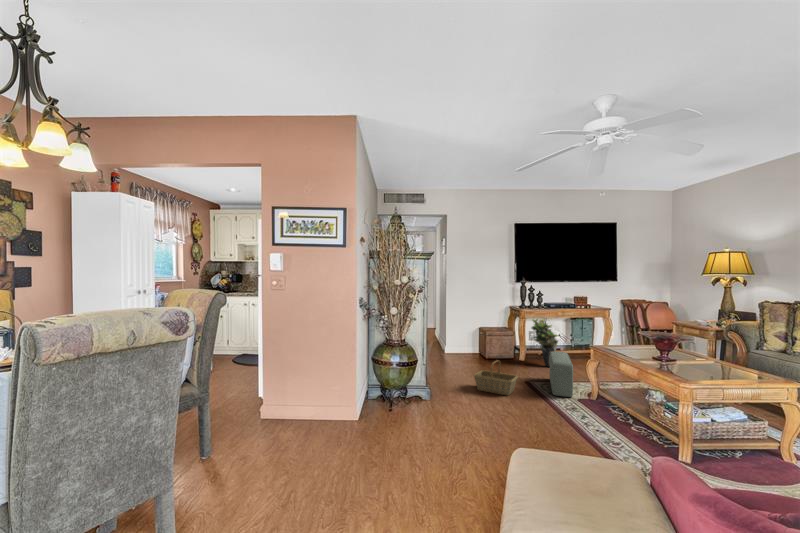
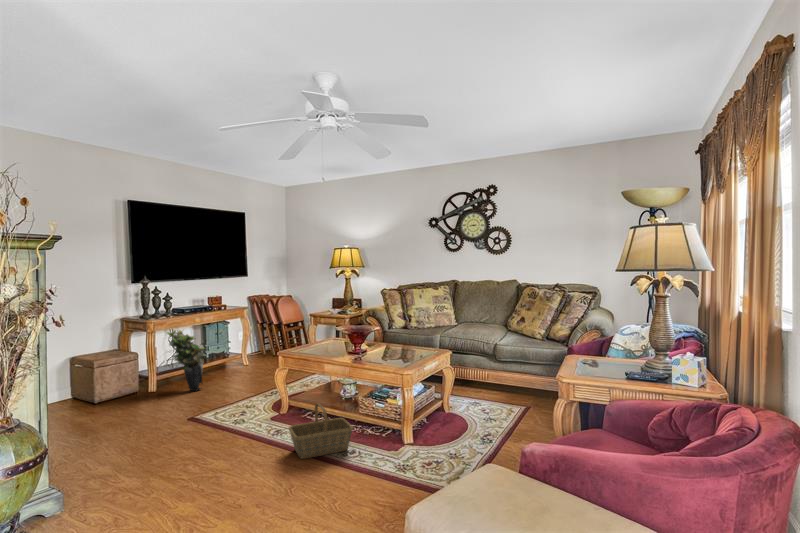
pouf: present [549,352,573,397] -> none [214,368,261,423]
basket: present [474,360,518,395] -> present [289,404,353,459]

